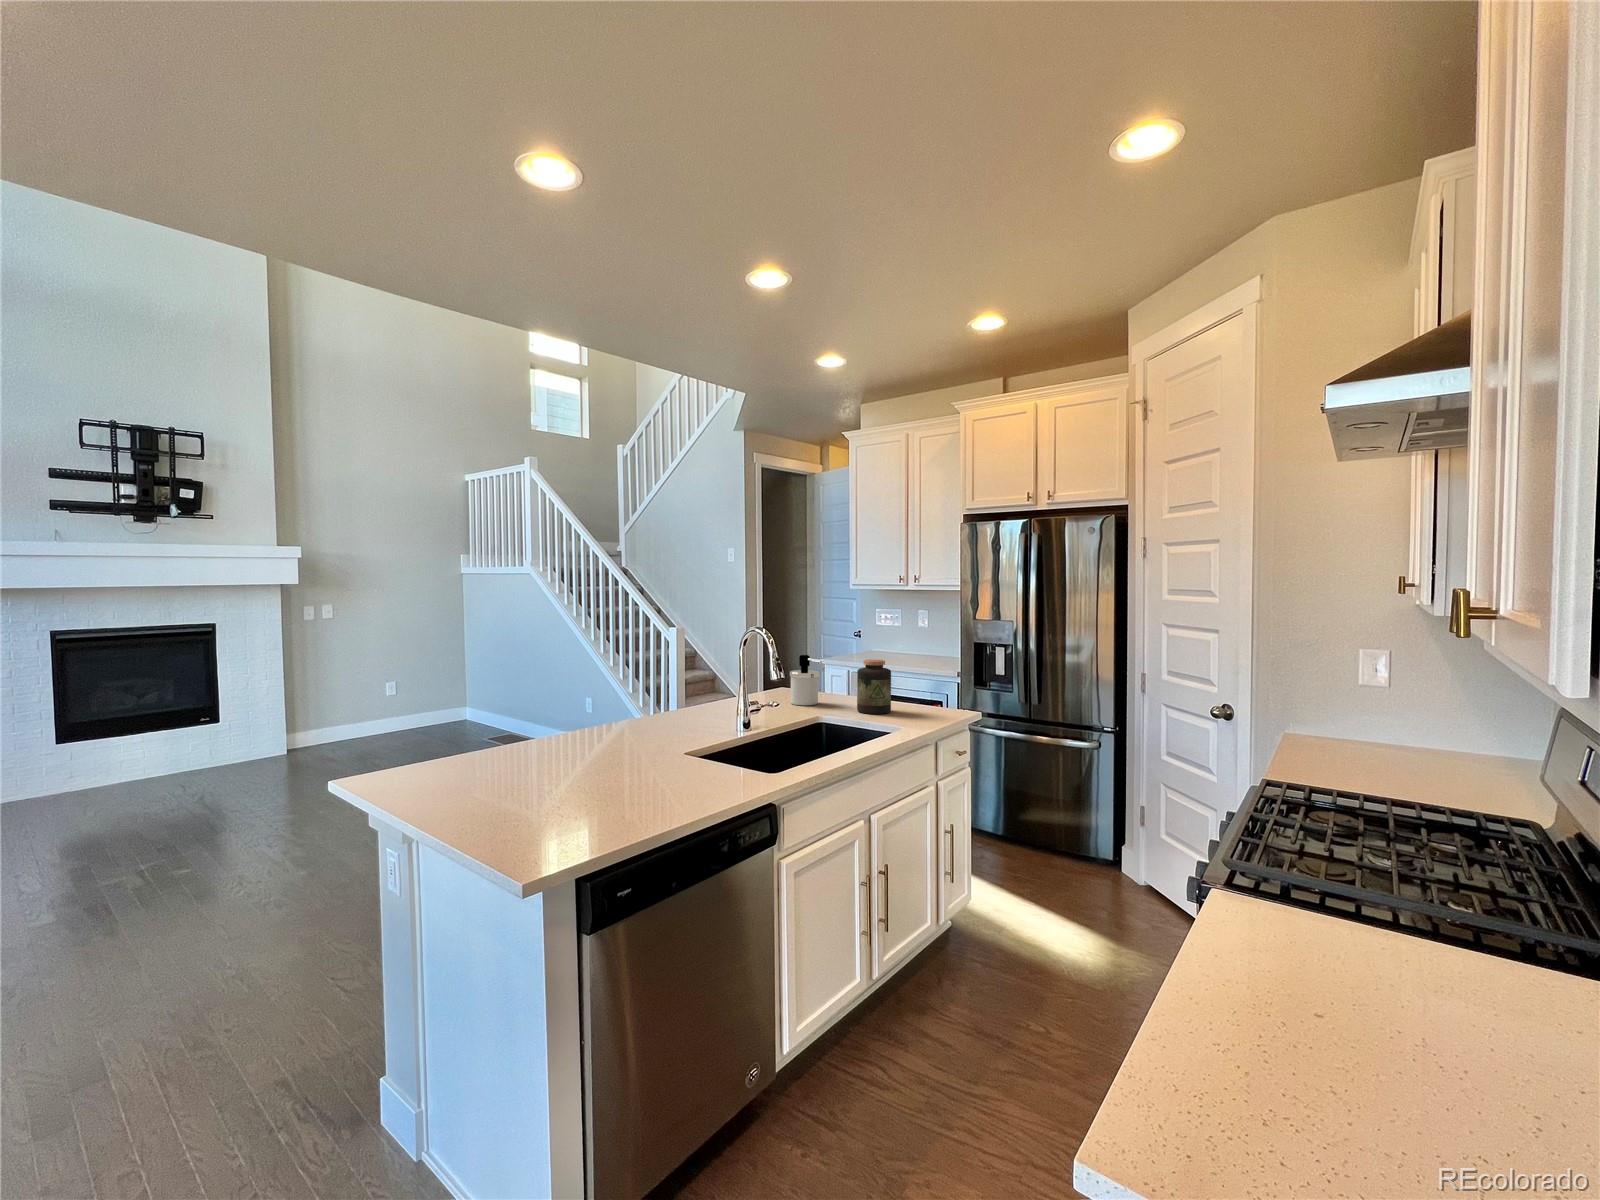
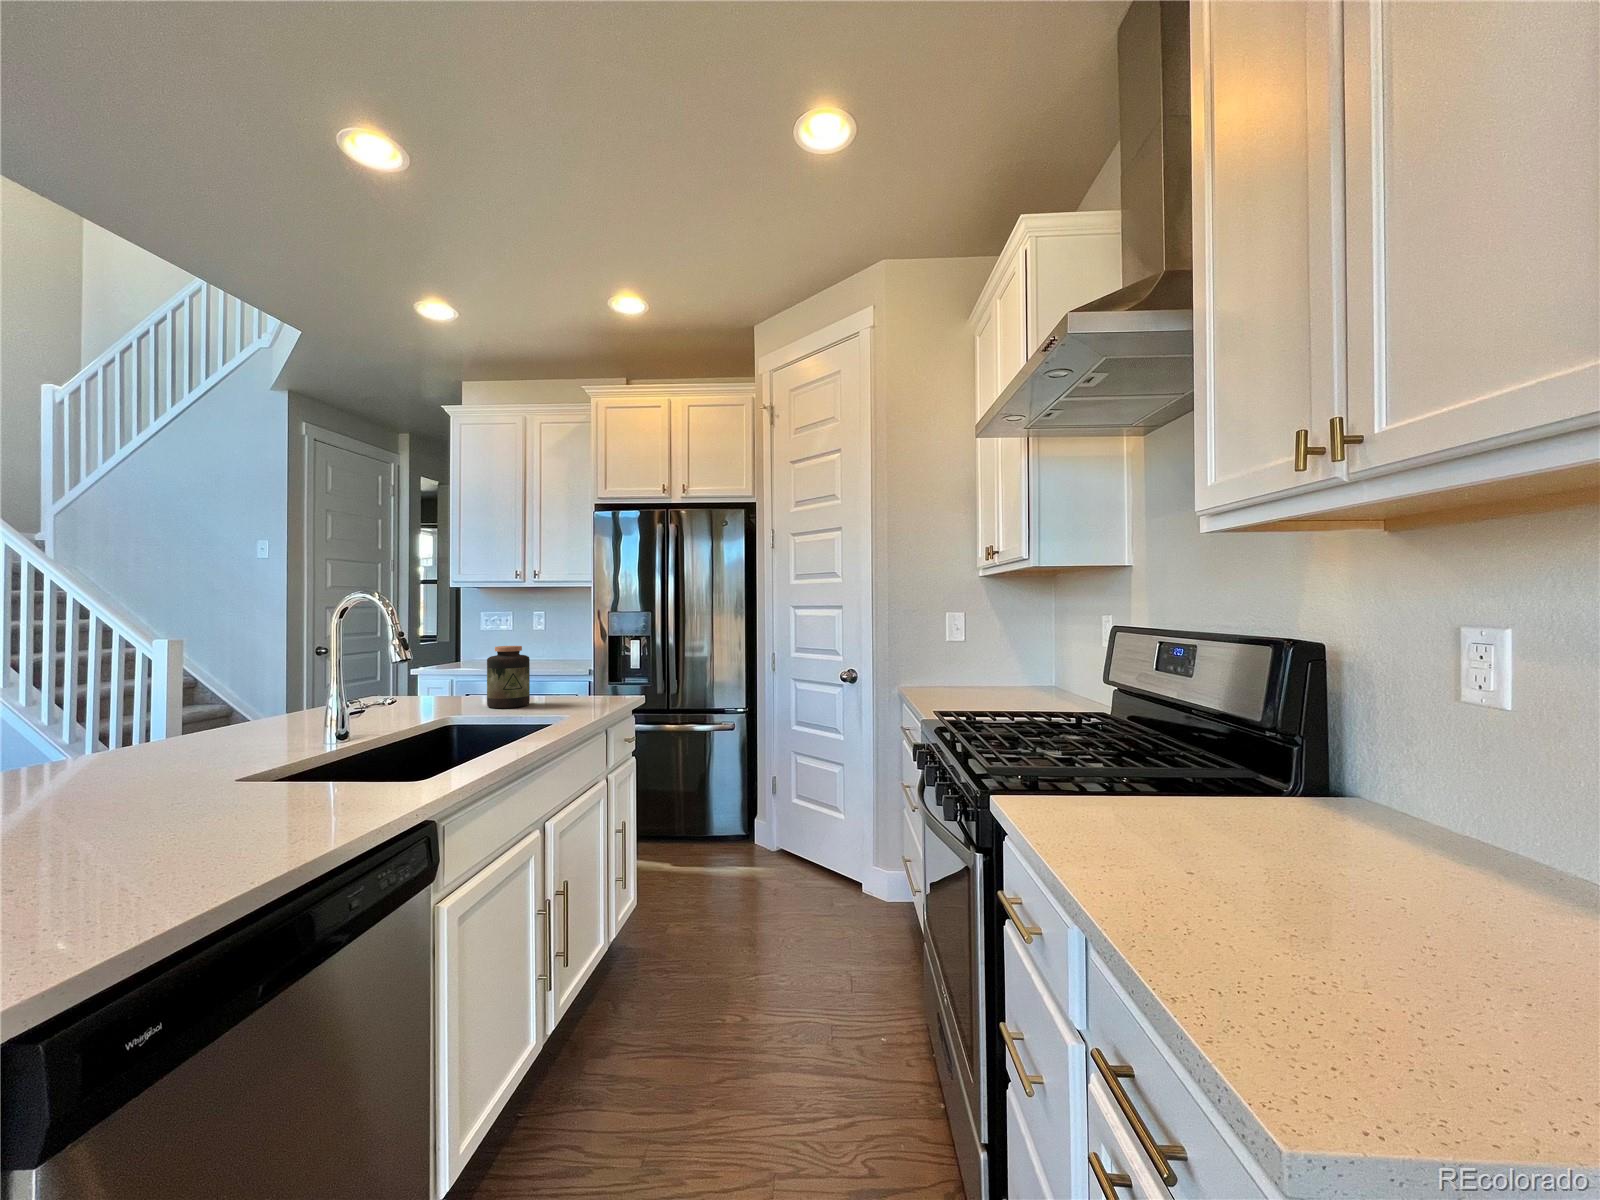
soap dispenser: present [790,655,825,705] -> none [394,646,443,707]

